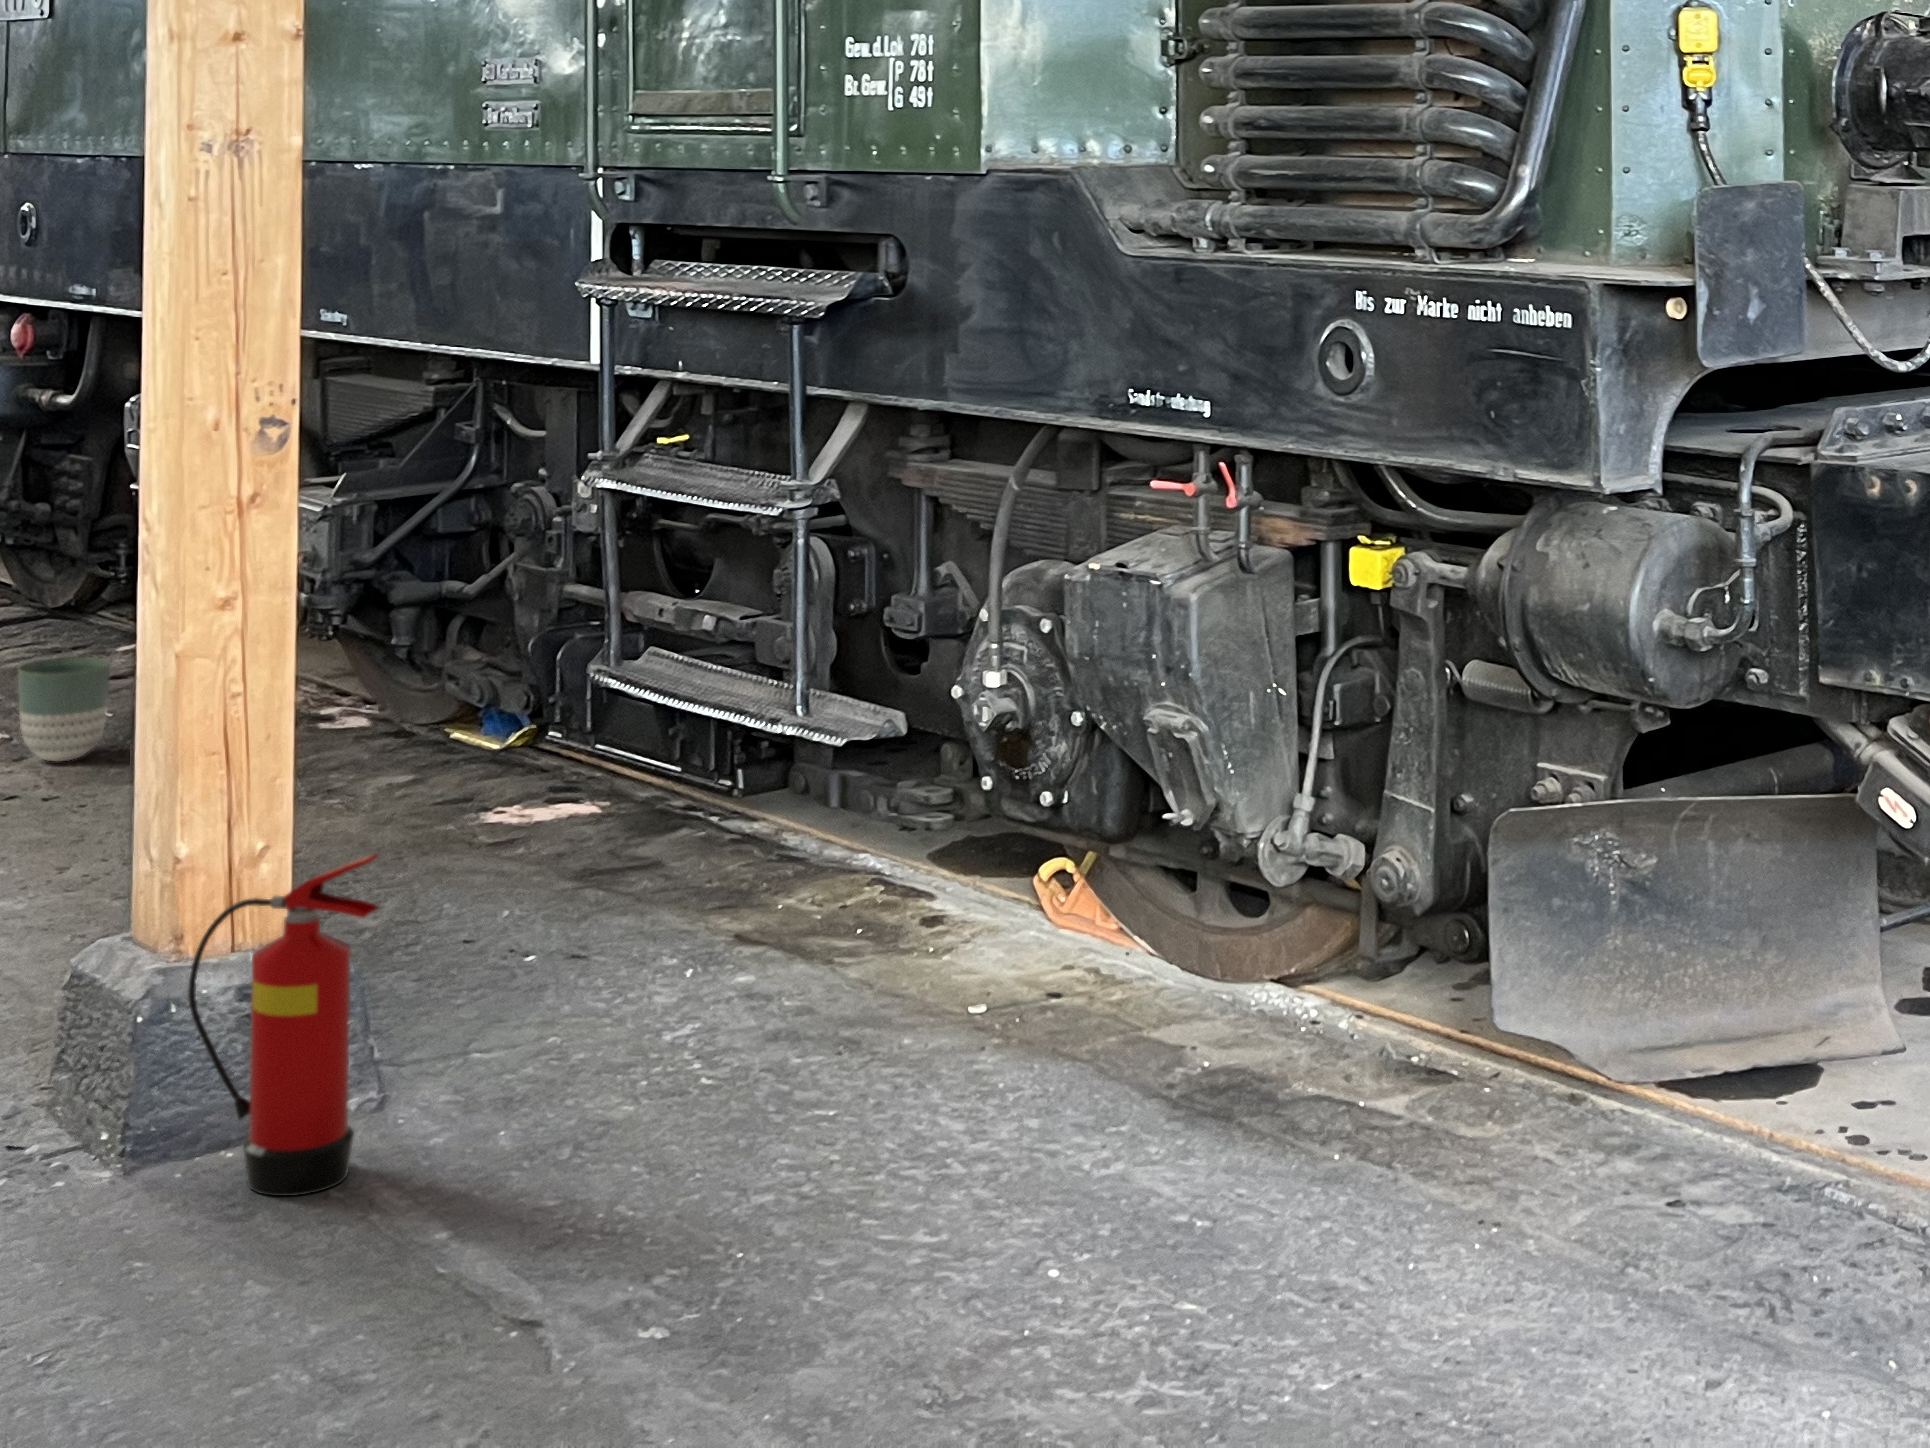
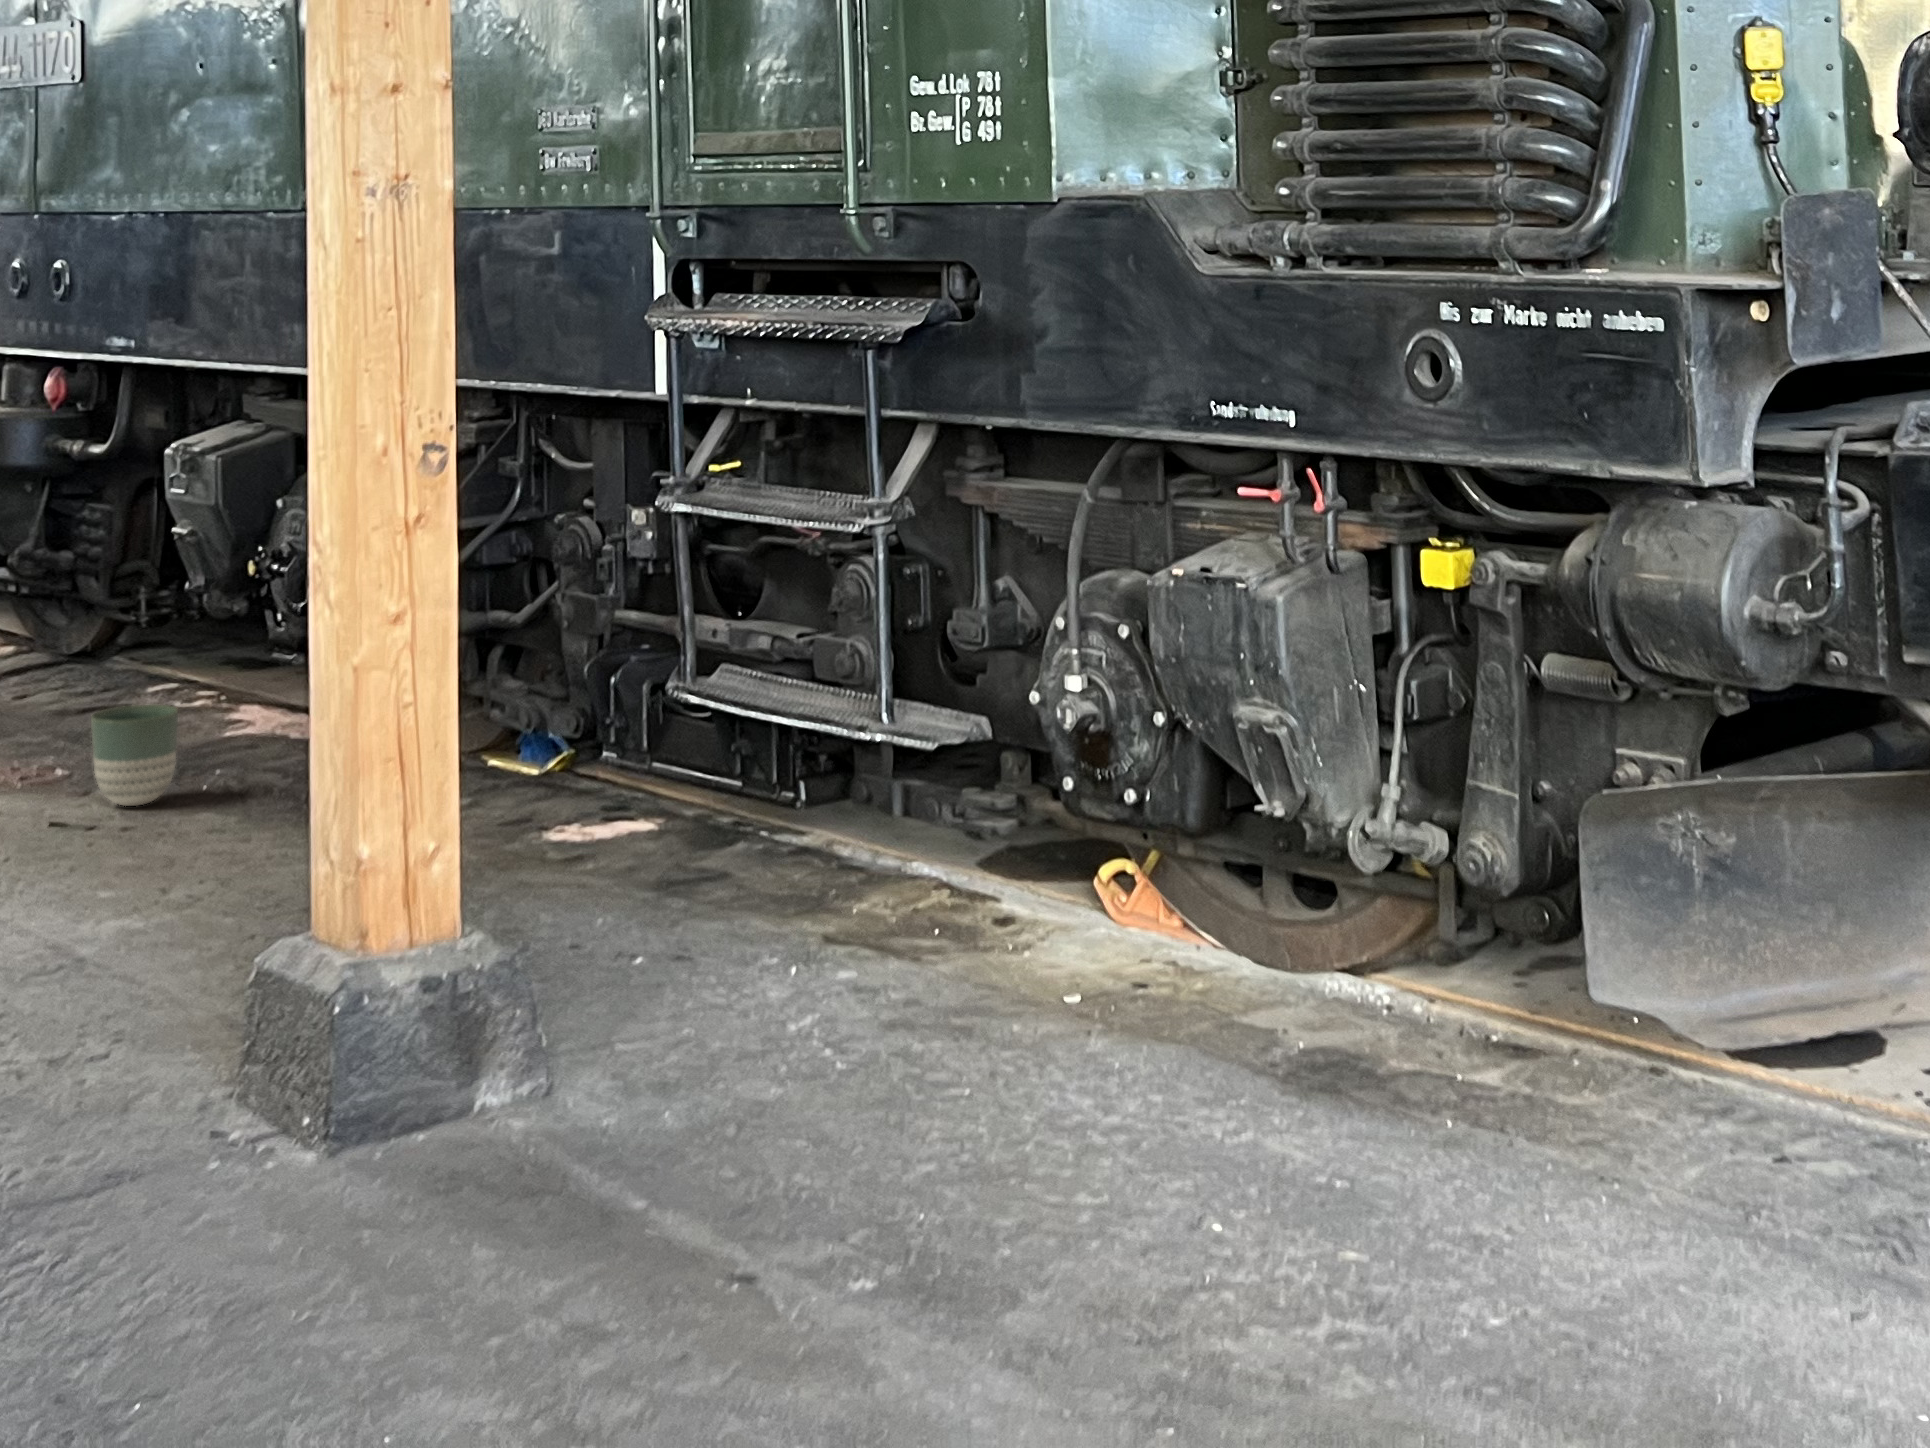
fire extinguisher: present [188,854,379,1196] -> none [384,855,563,1178]

